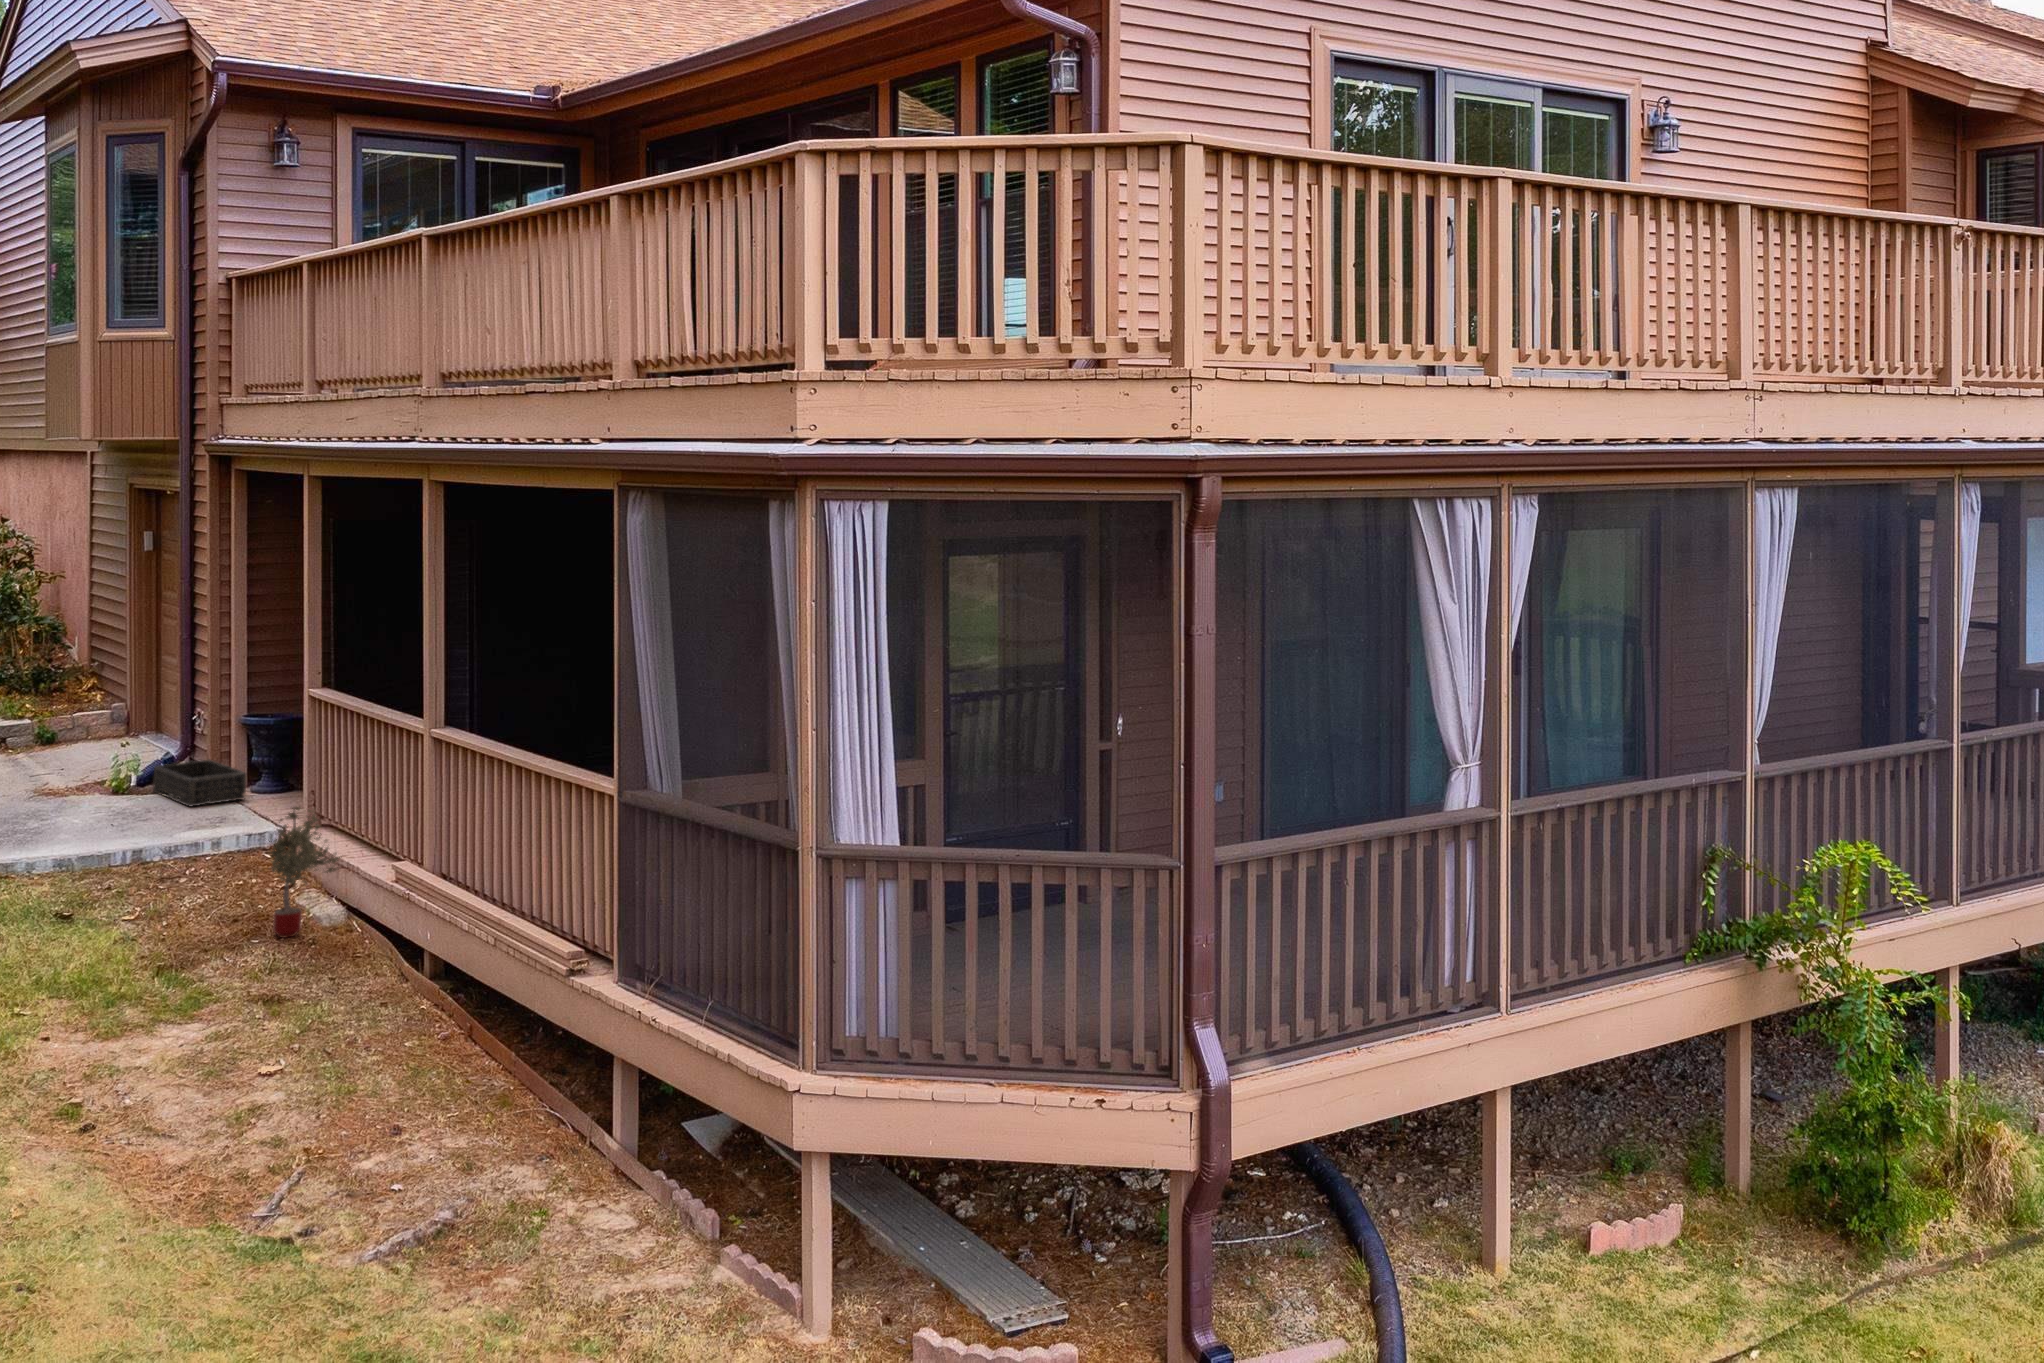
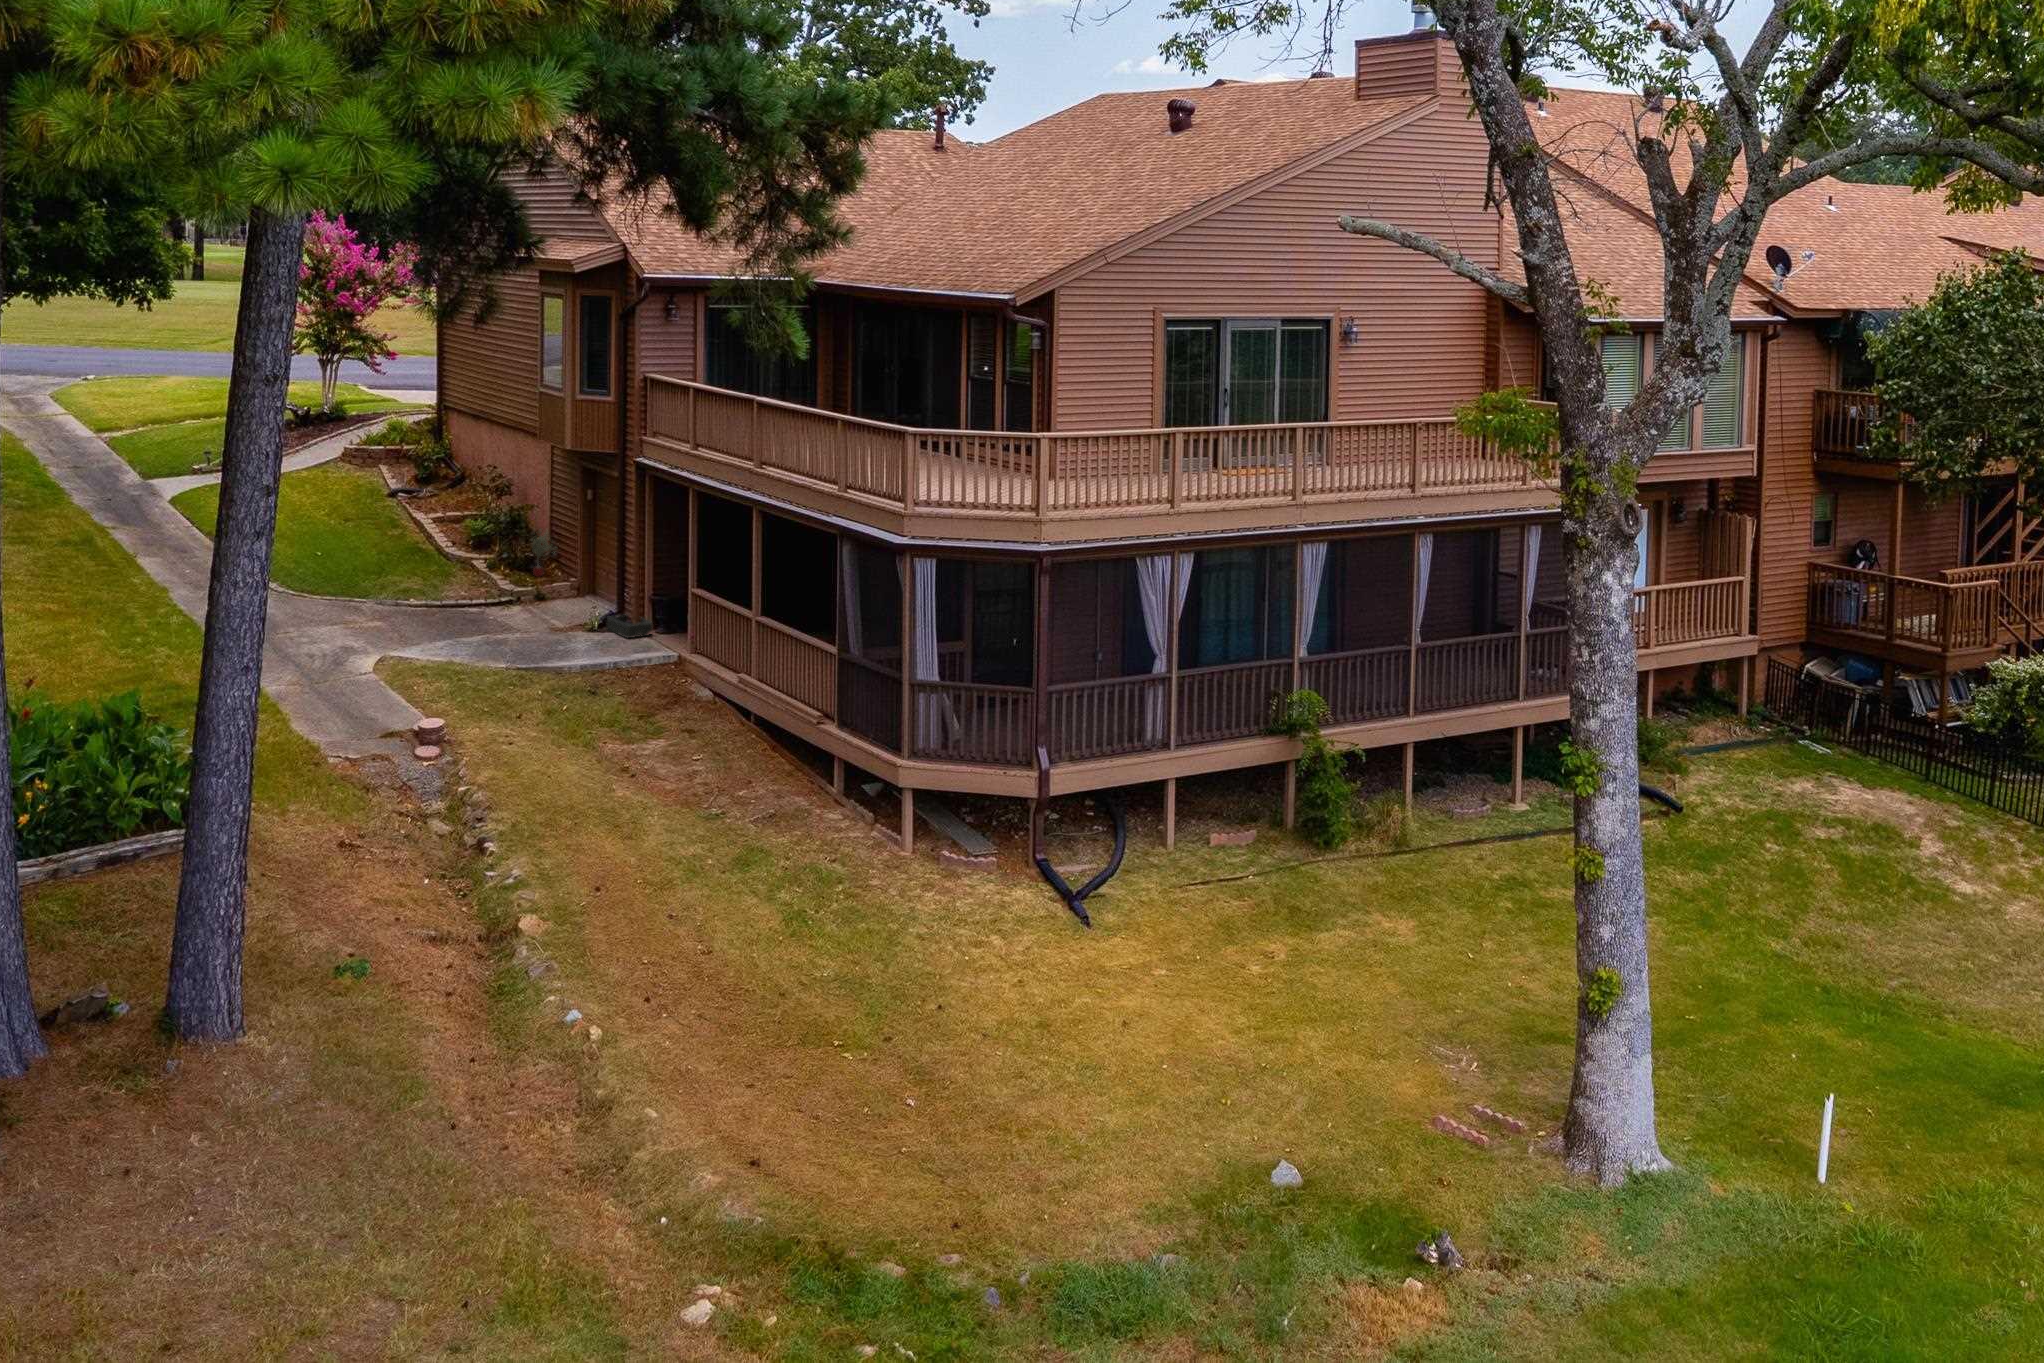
potted tree: present [269,807,340,938] -> present [531,529,556,577]

